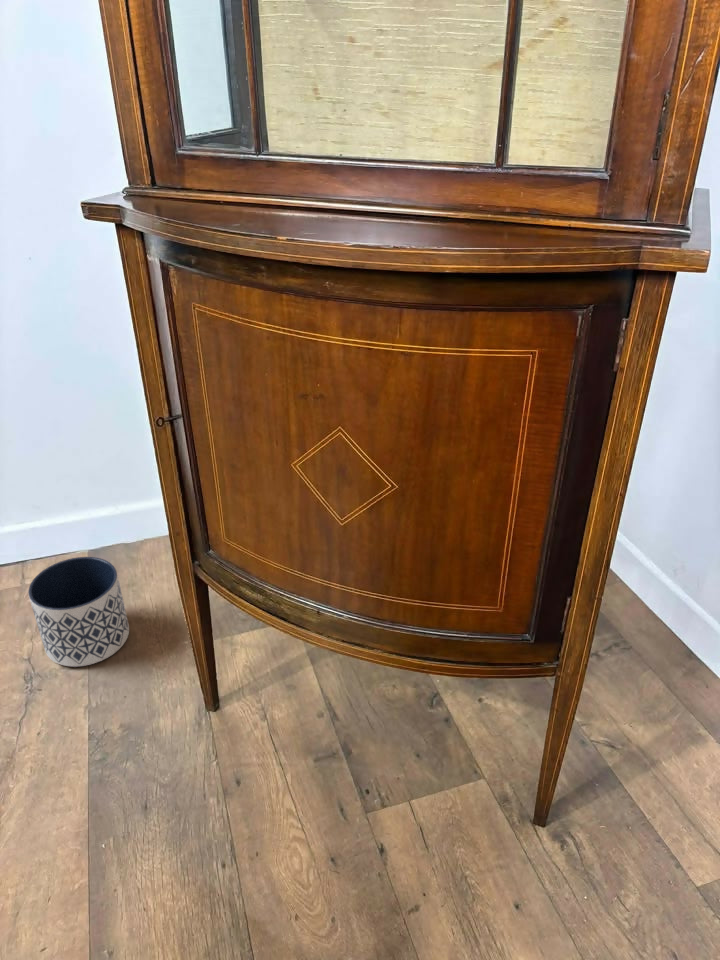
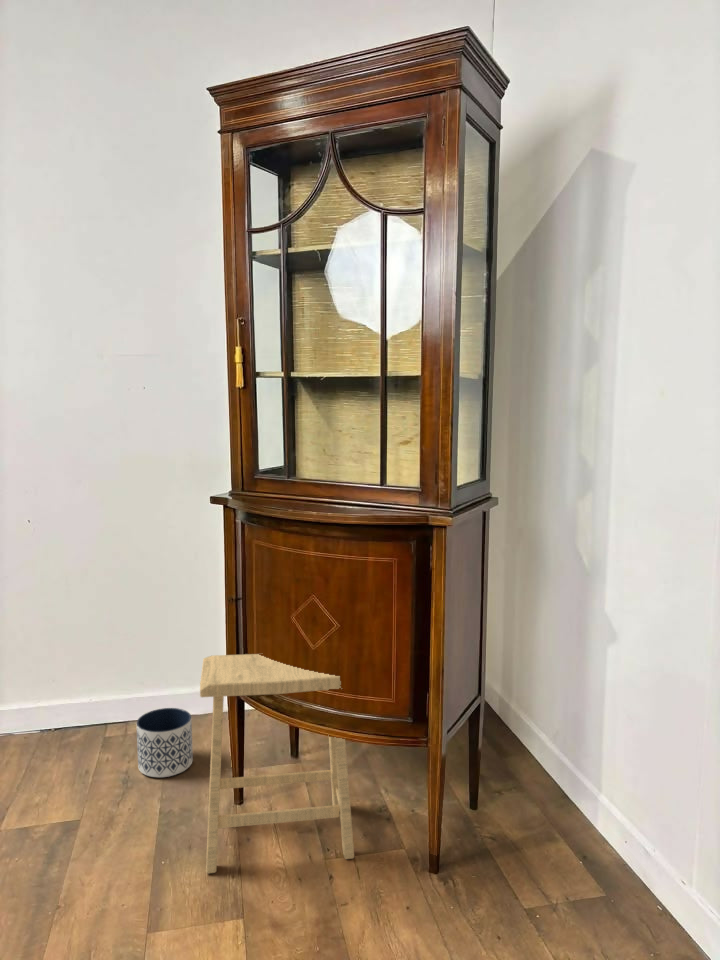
footstool: none [121,490,414,865] -> present [200,654,354,873]

